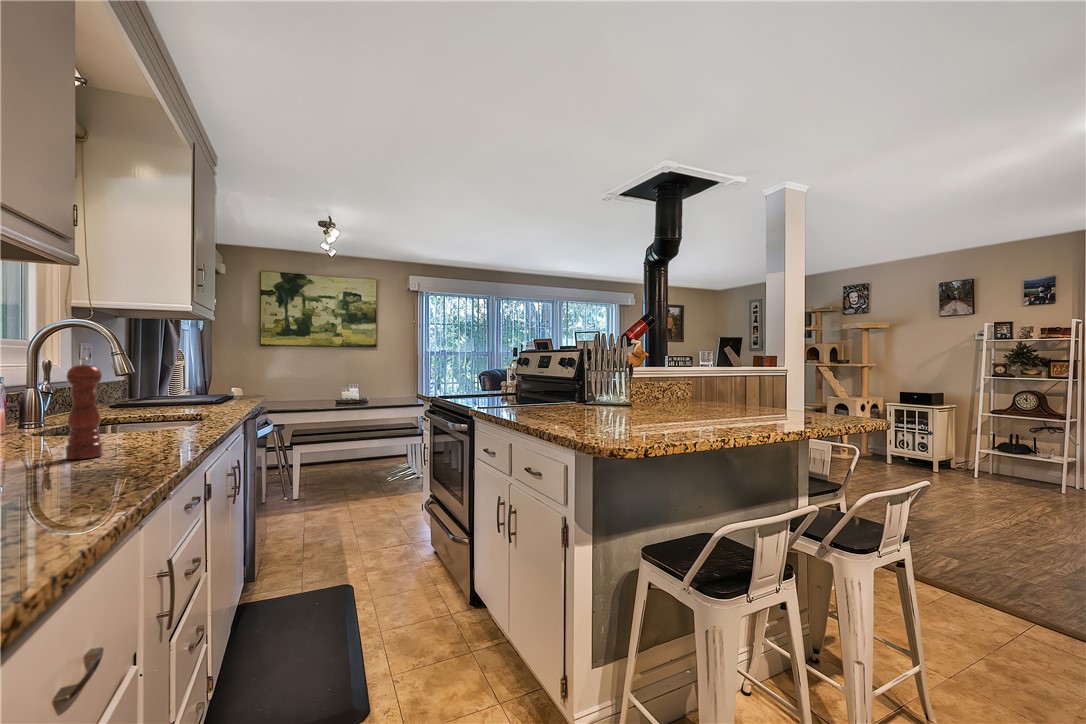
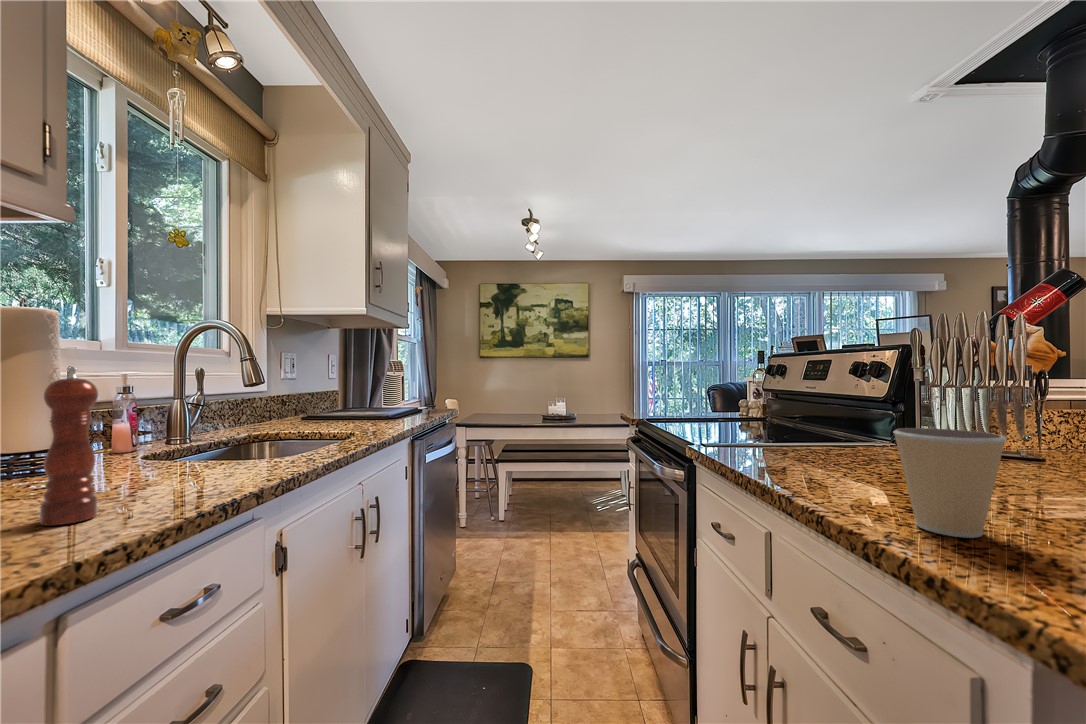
coffee cup: none [553,385,587,424] -> present [893,428,1006,538]

